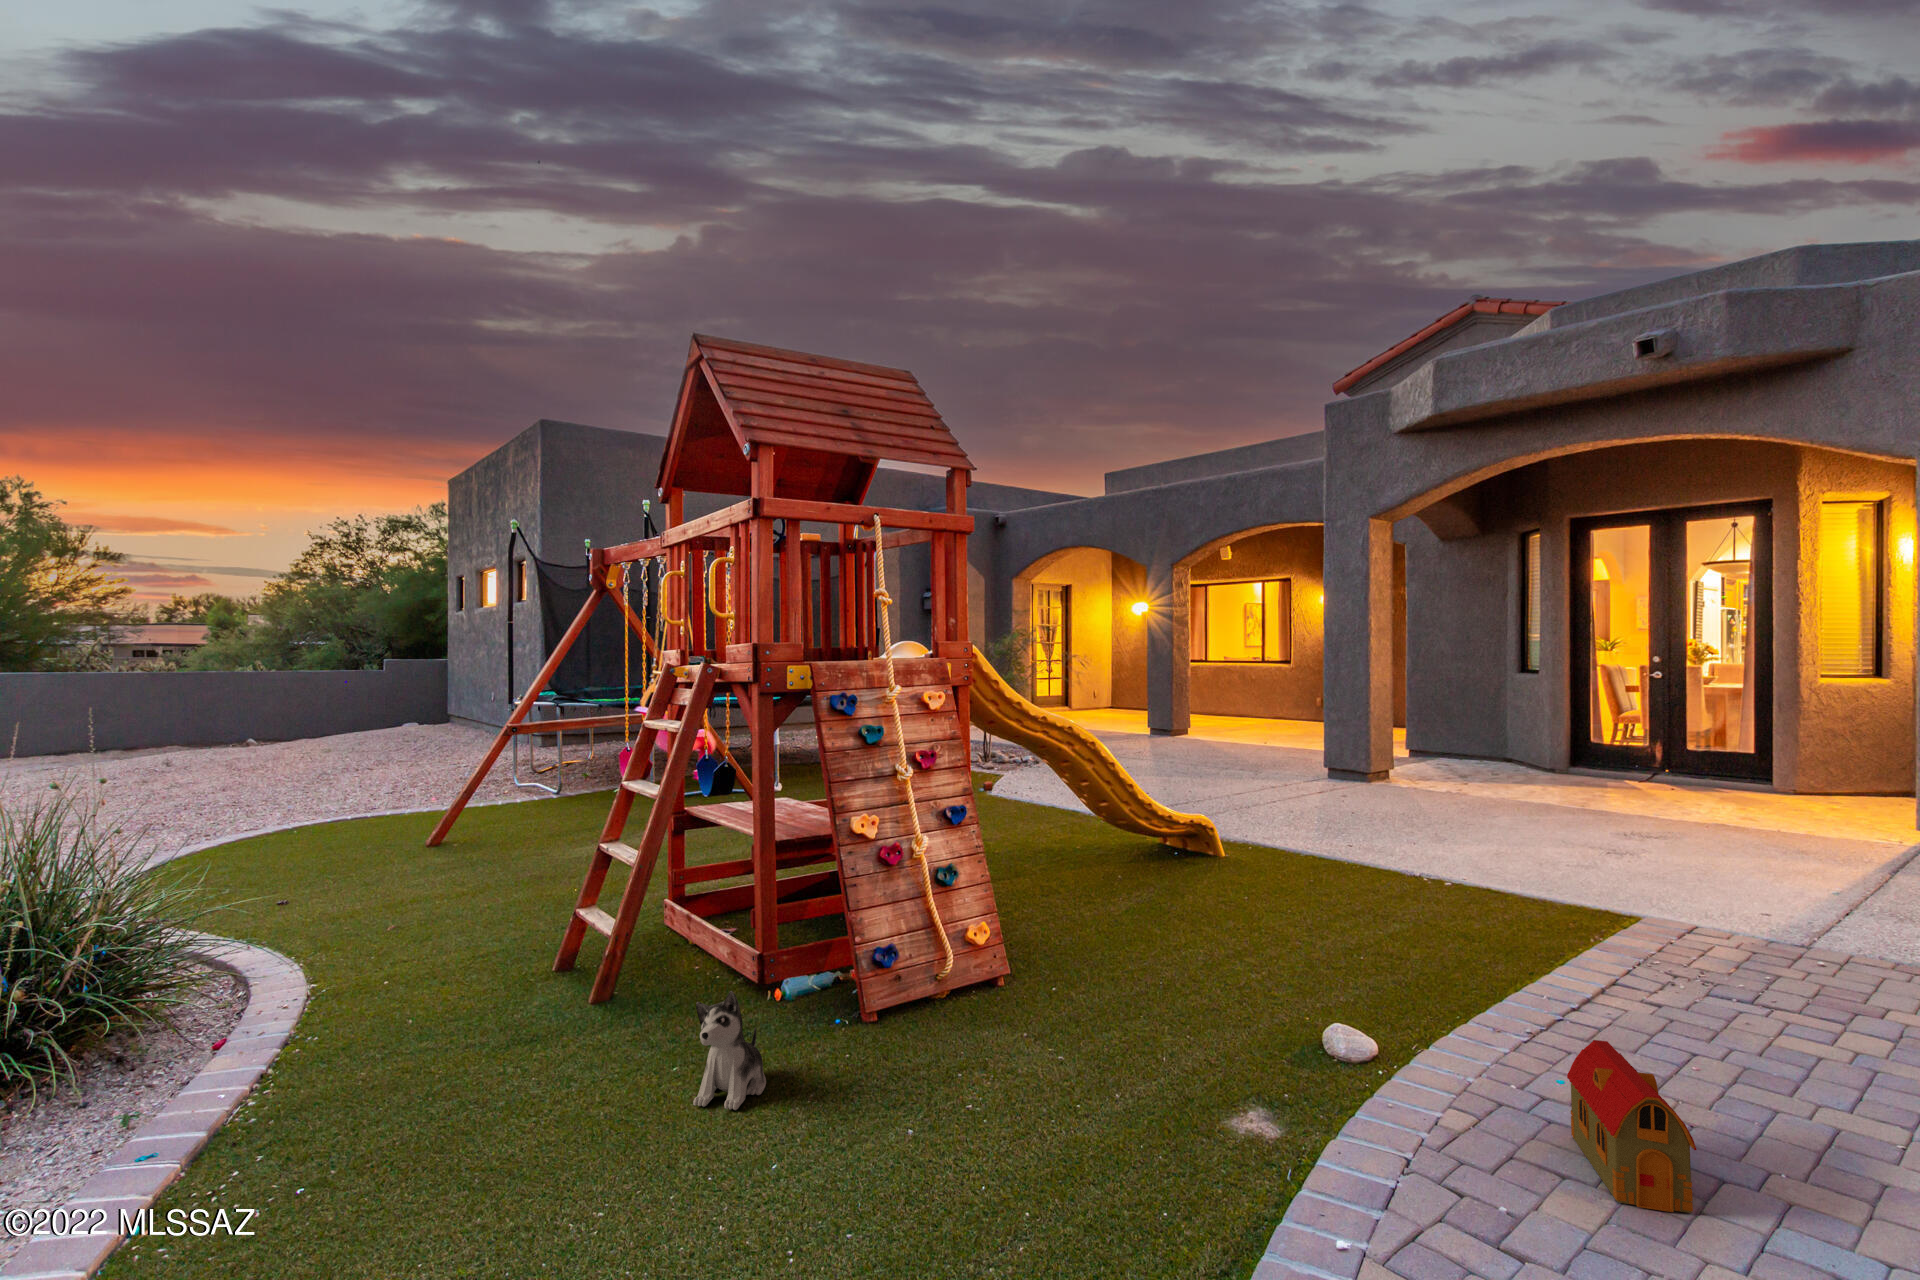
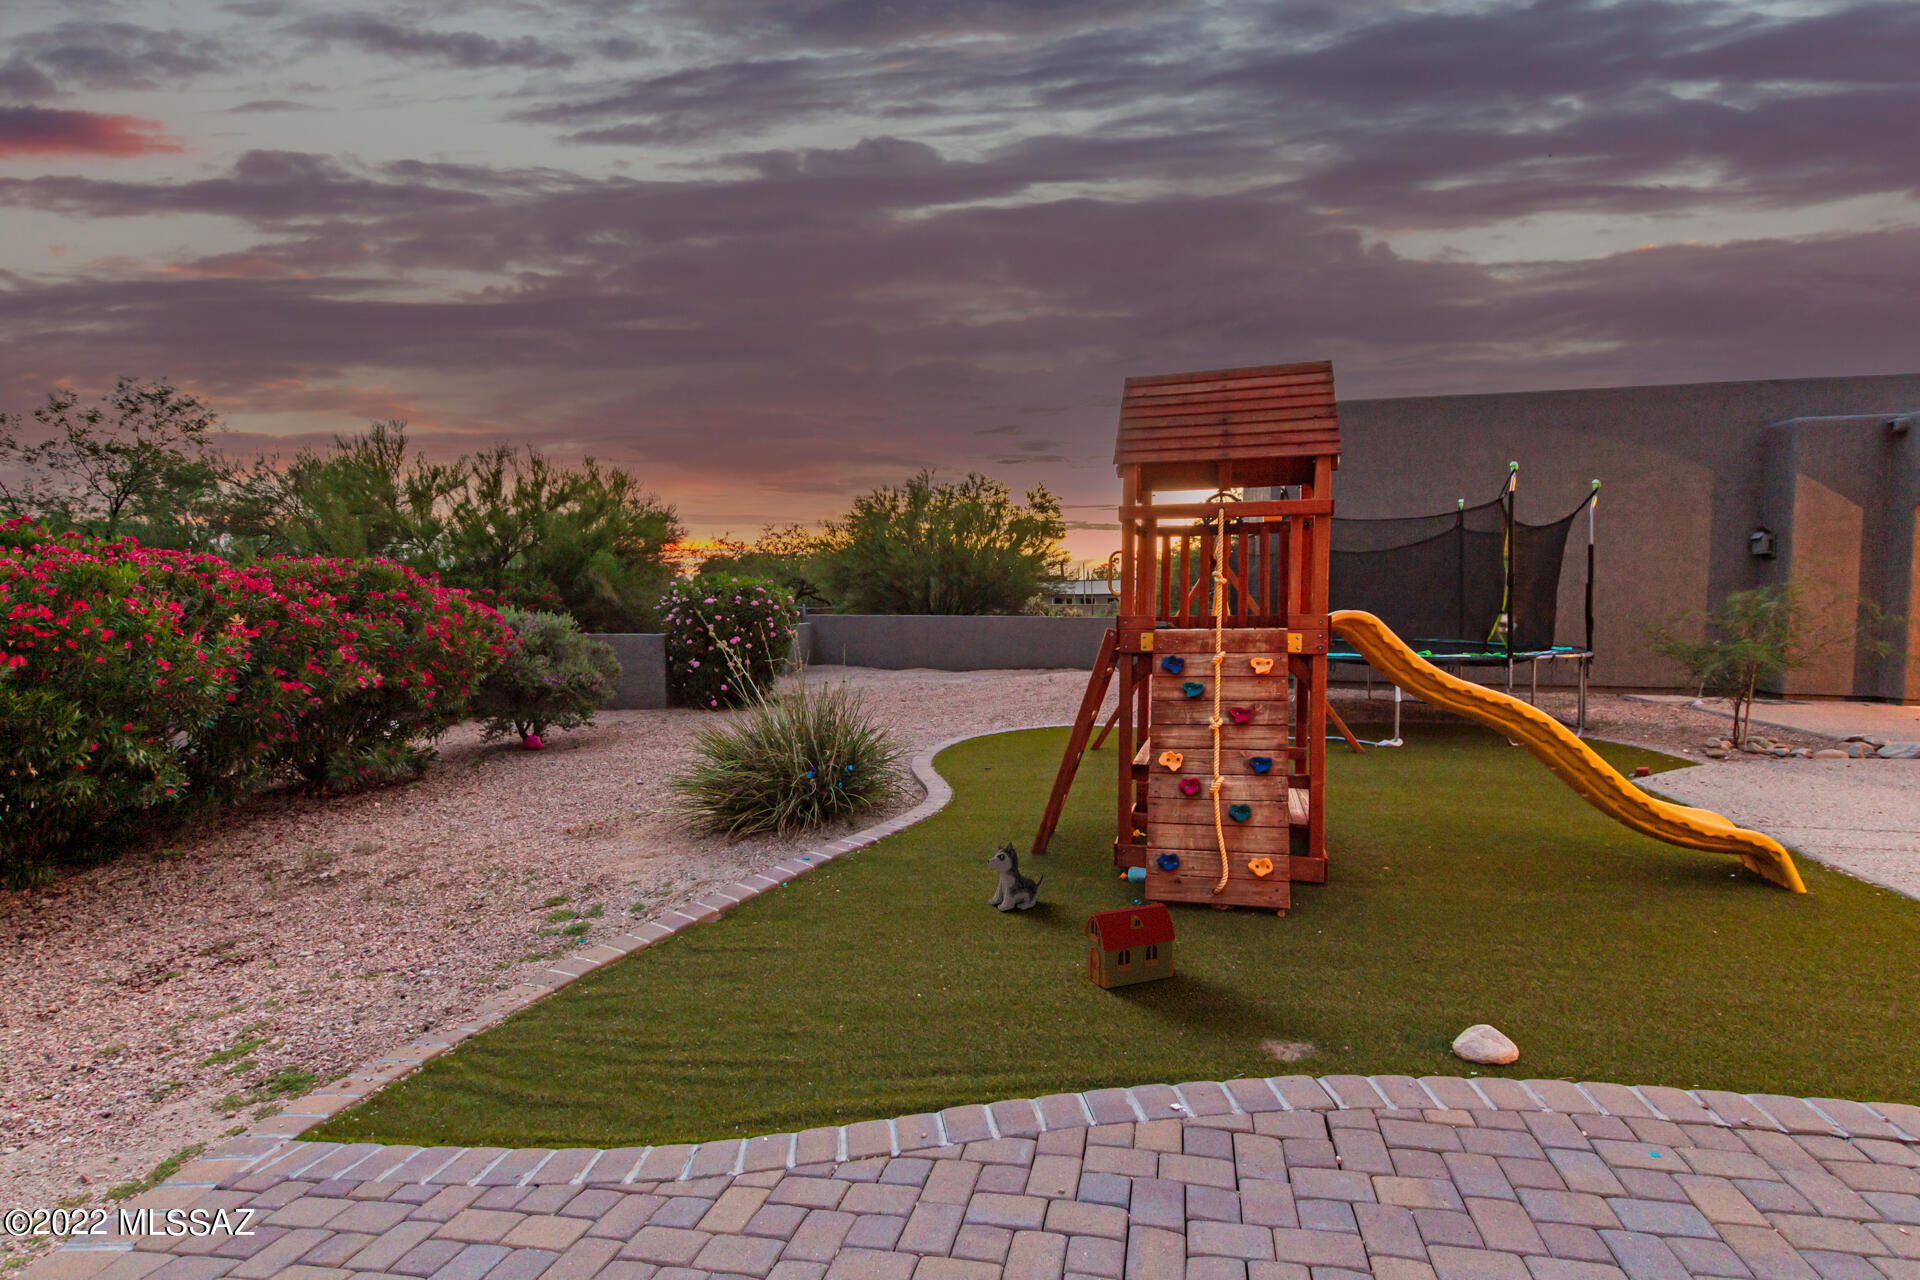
toy house: present [1567,1040,1696,1213] -> present [1083,903,1175,989]

